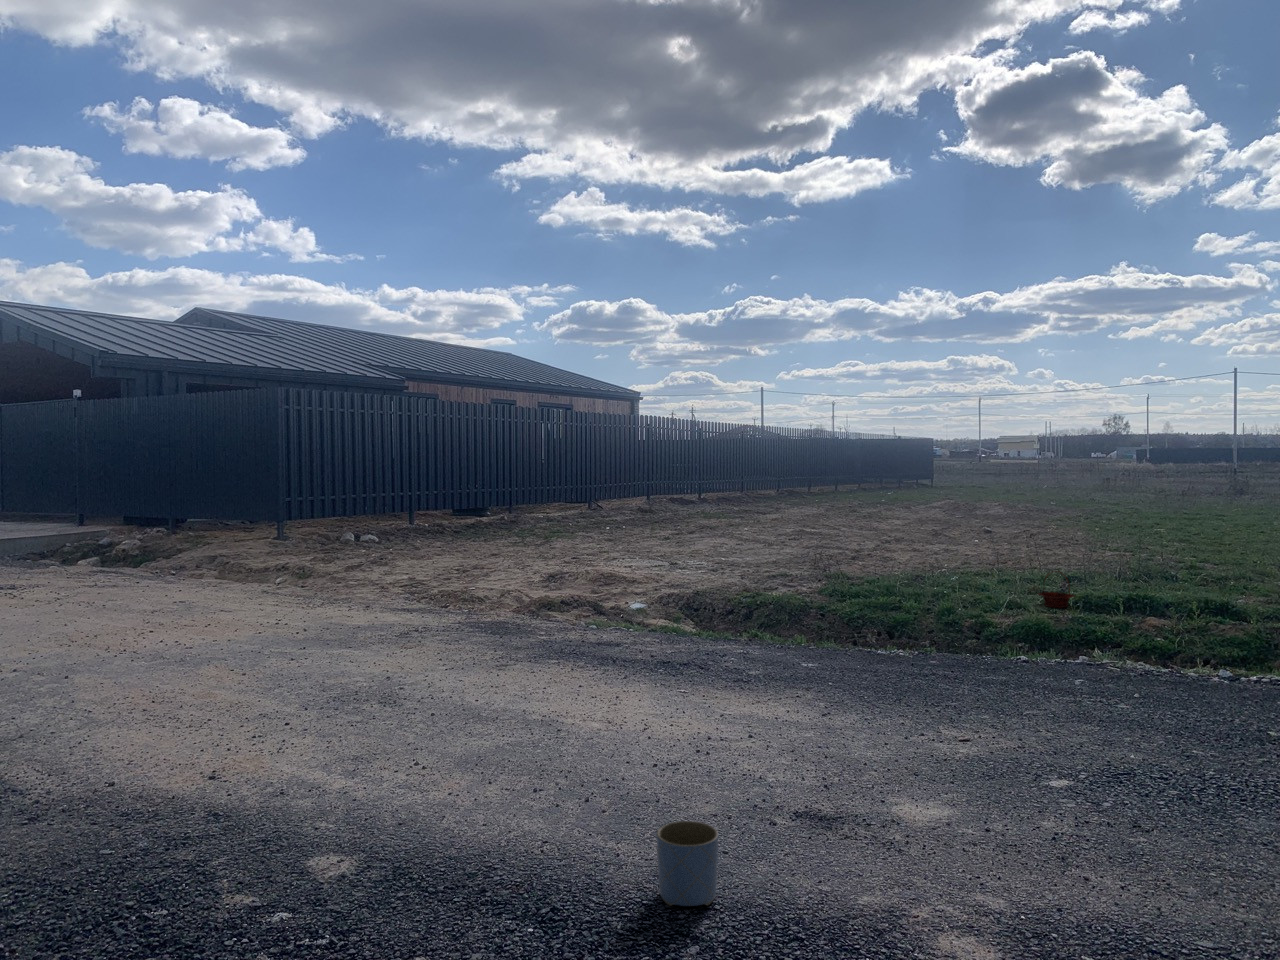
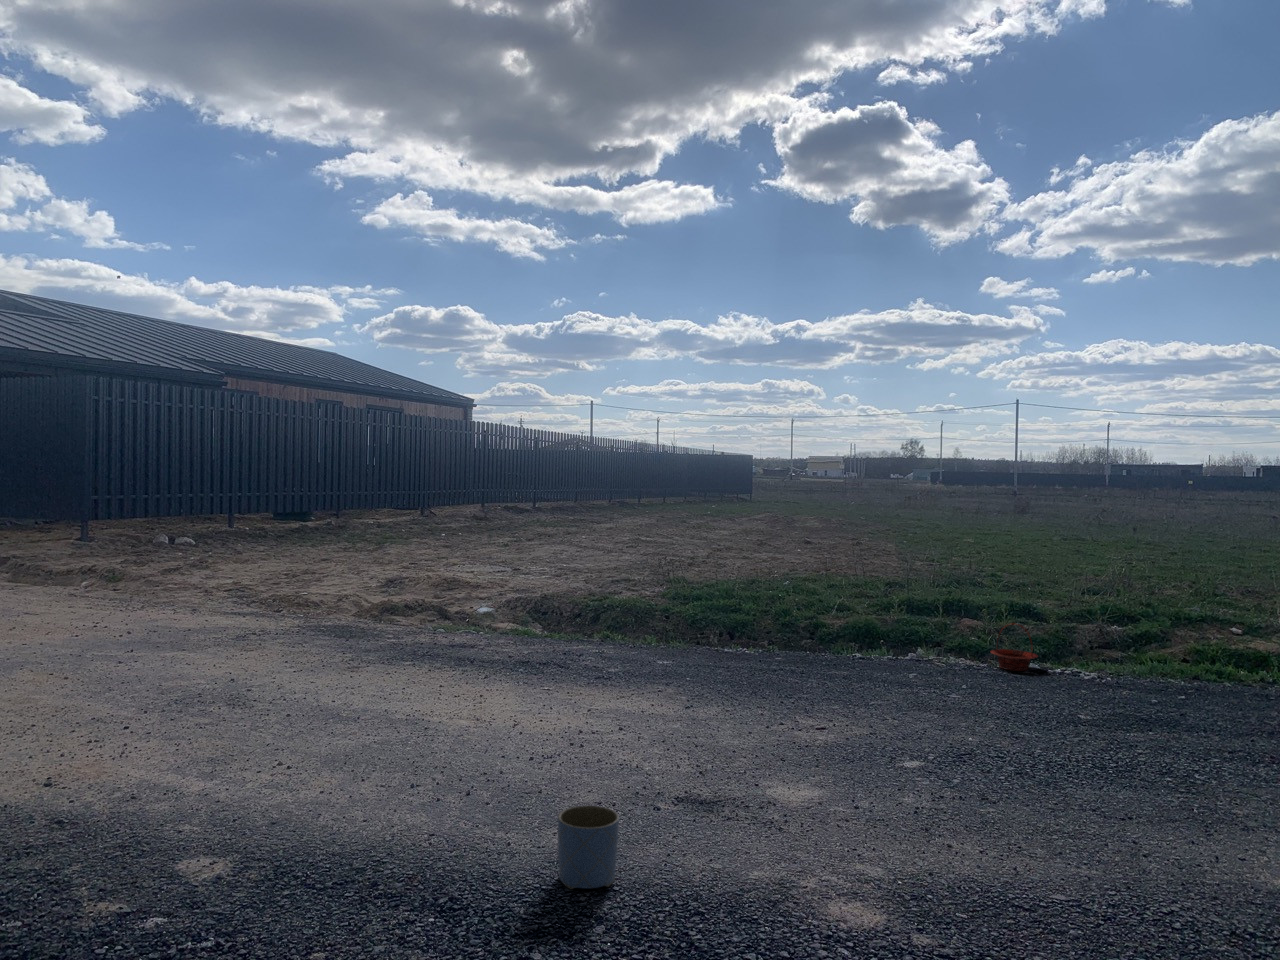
basket: present [1038,572,1075,608] -> present [990,627,1038,671]

